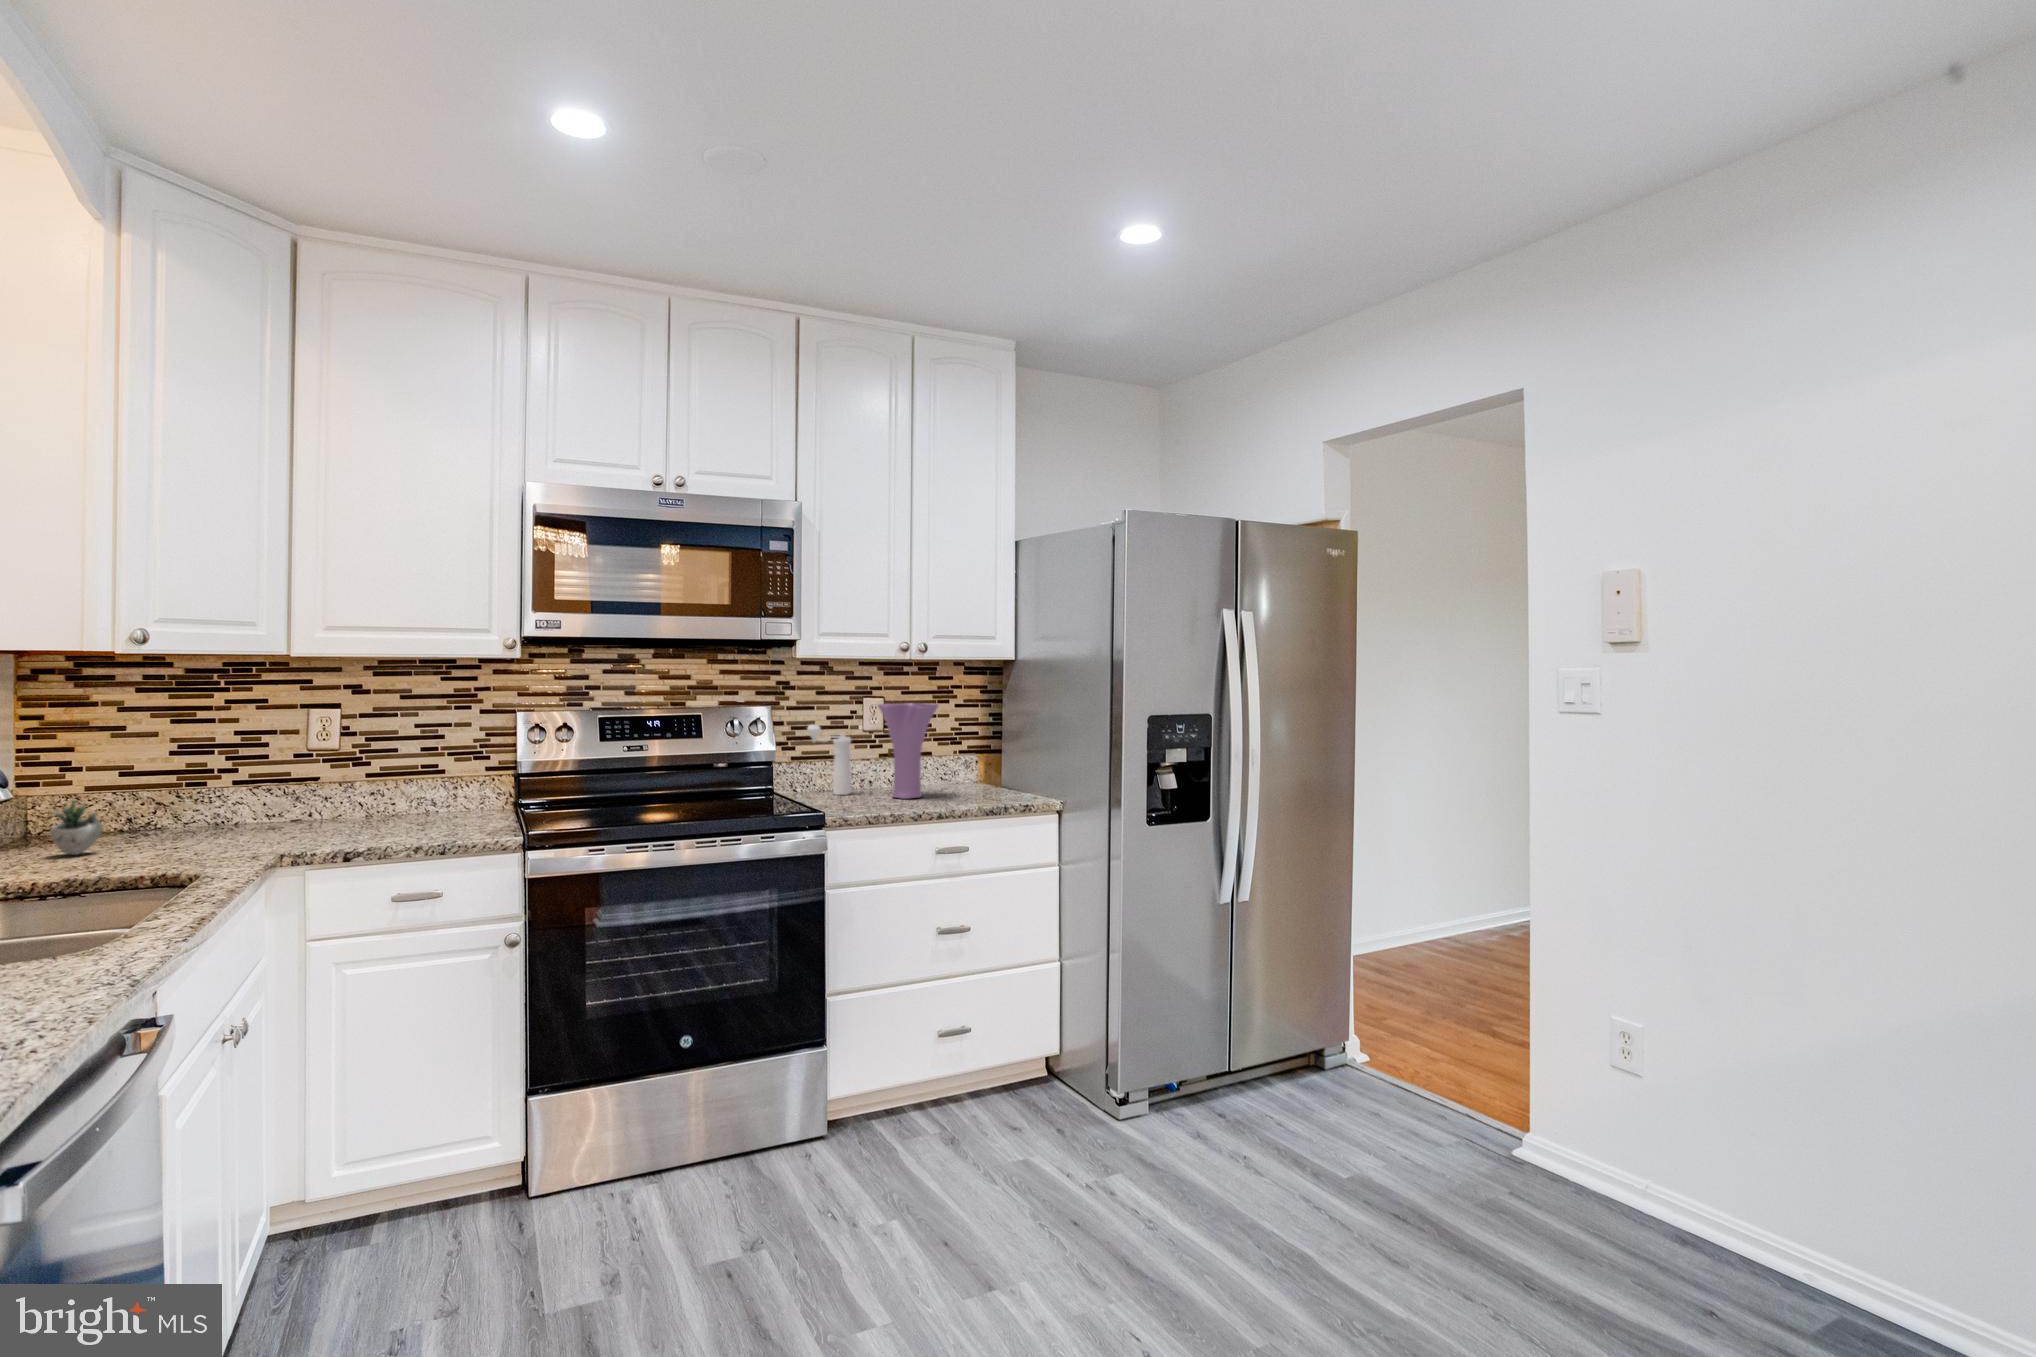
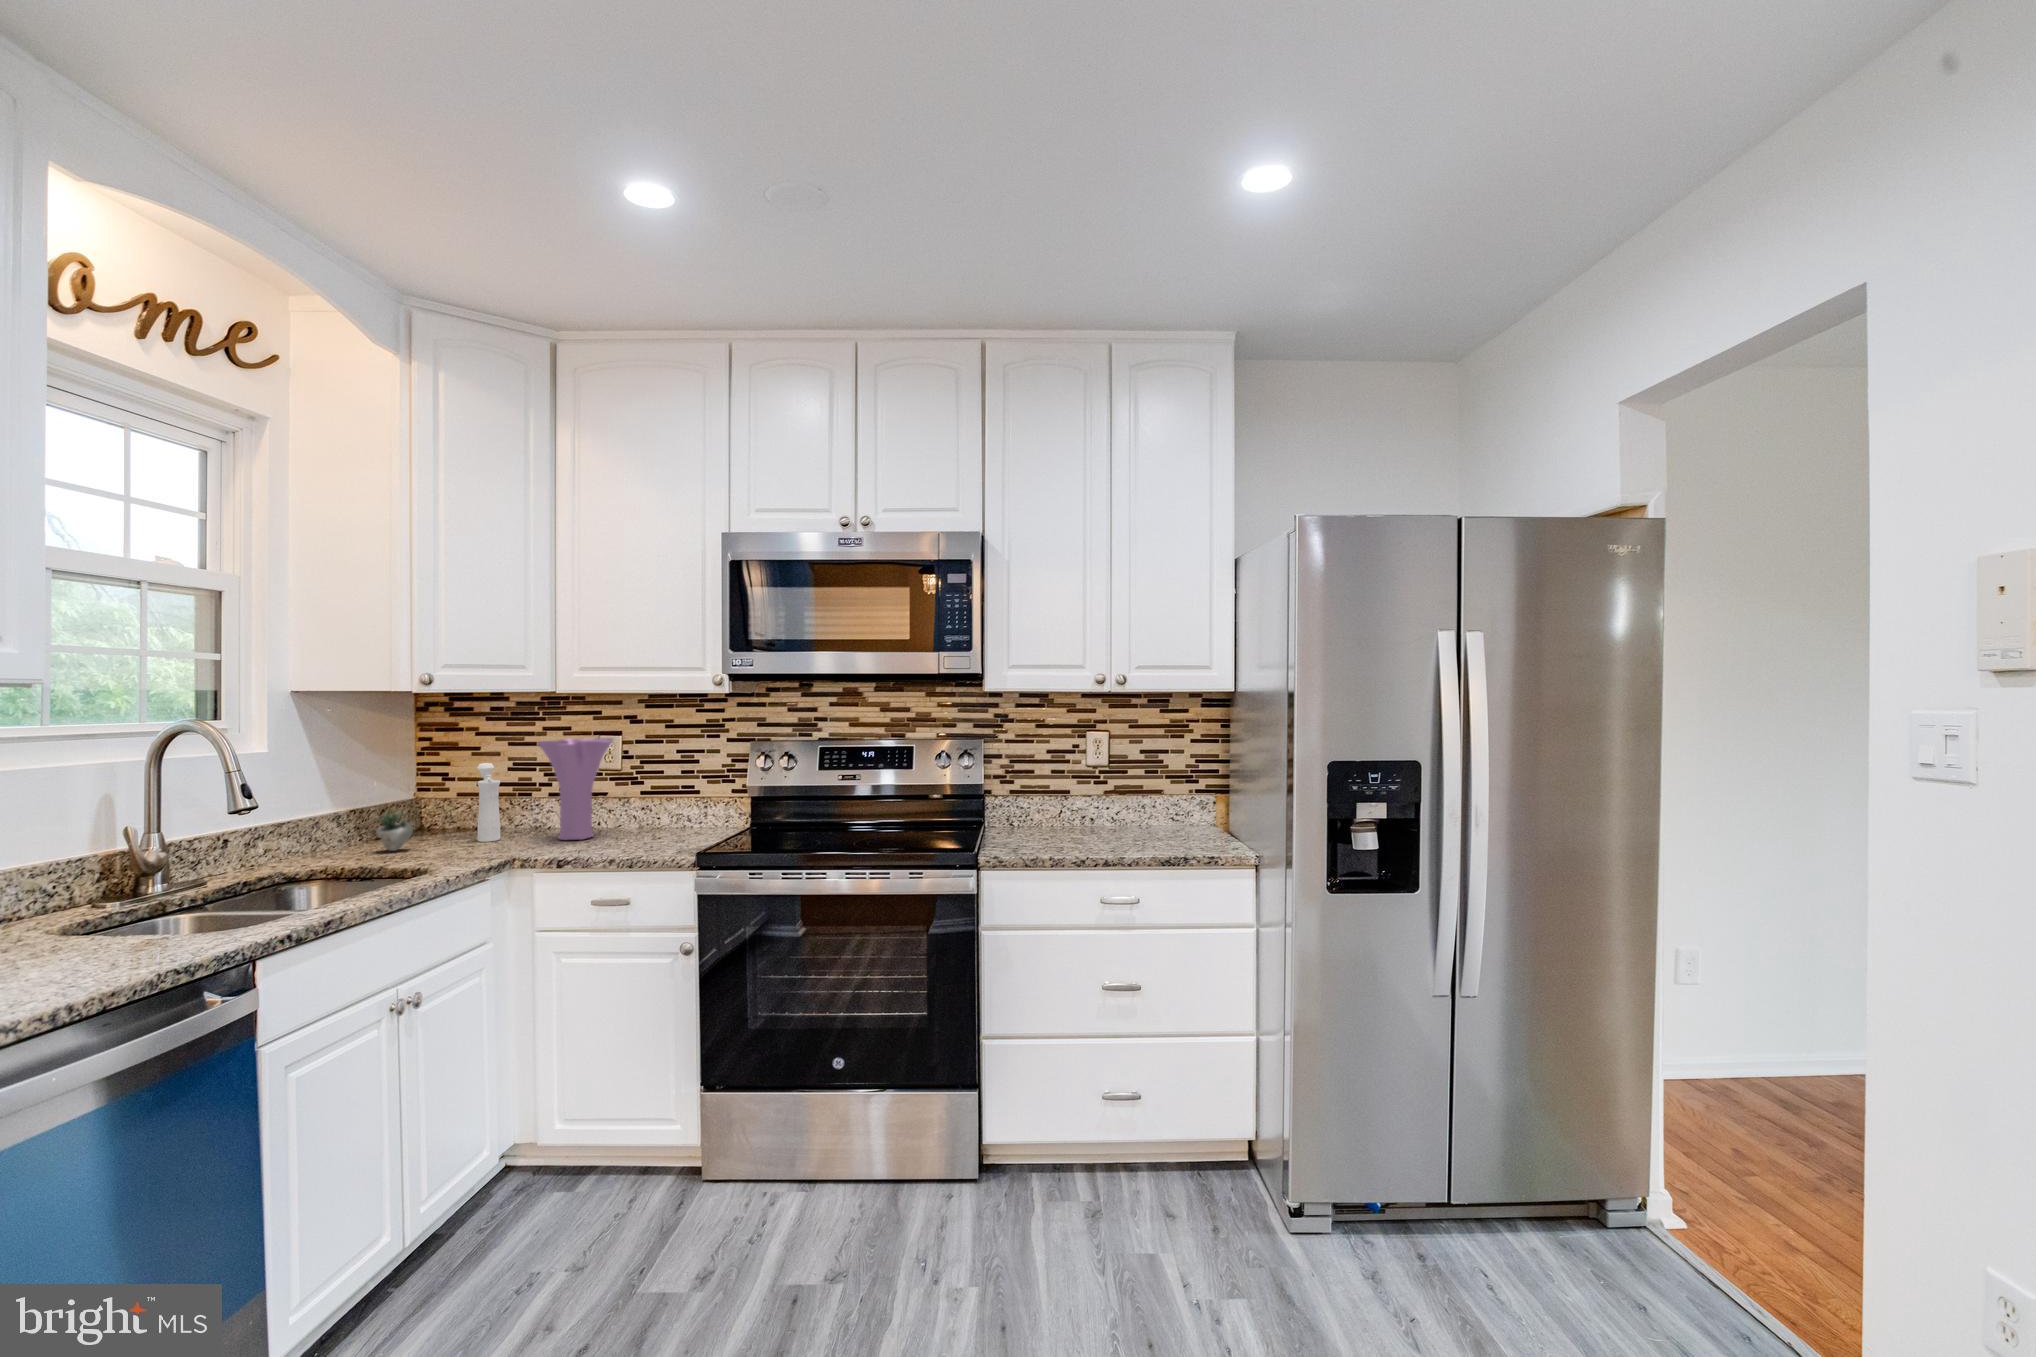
vase: present [878,703,938,799] -> present [538,738,613,840]
pepper mill: present [807,725,851,795] -> present [477,763,501,842]

